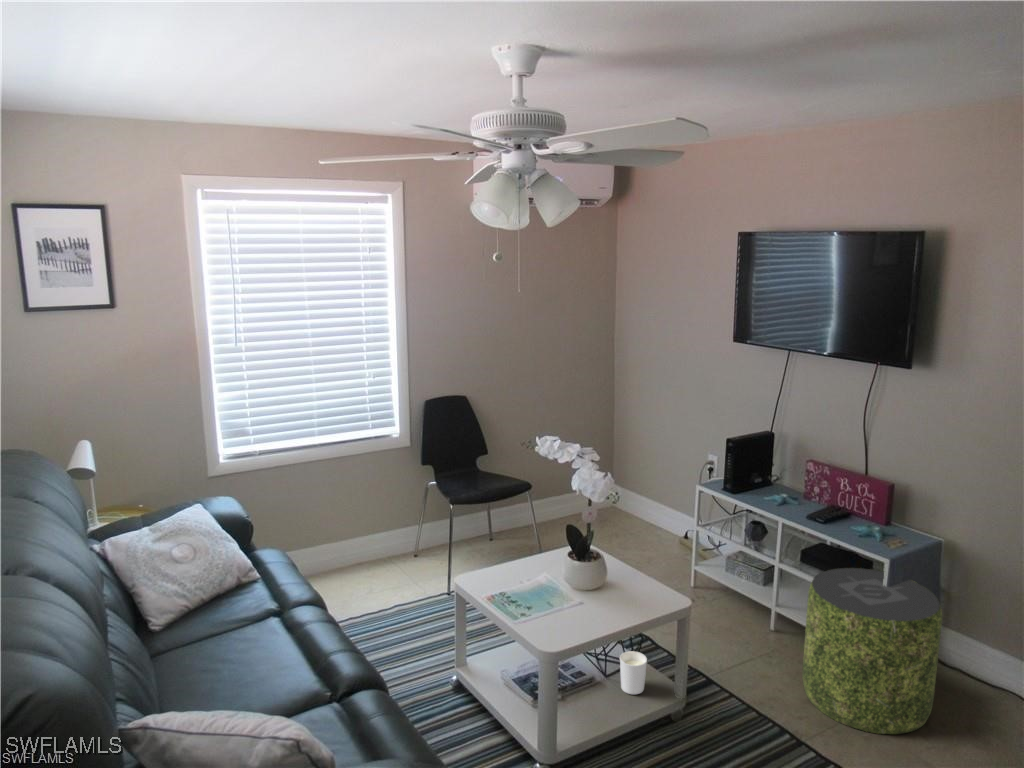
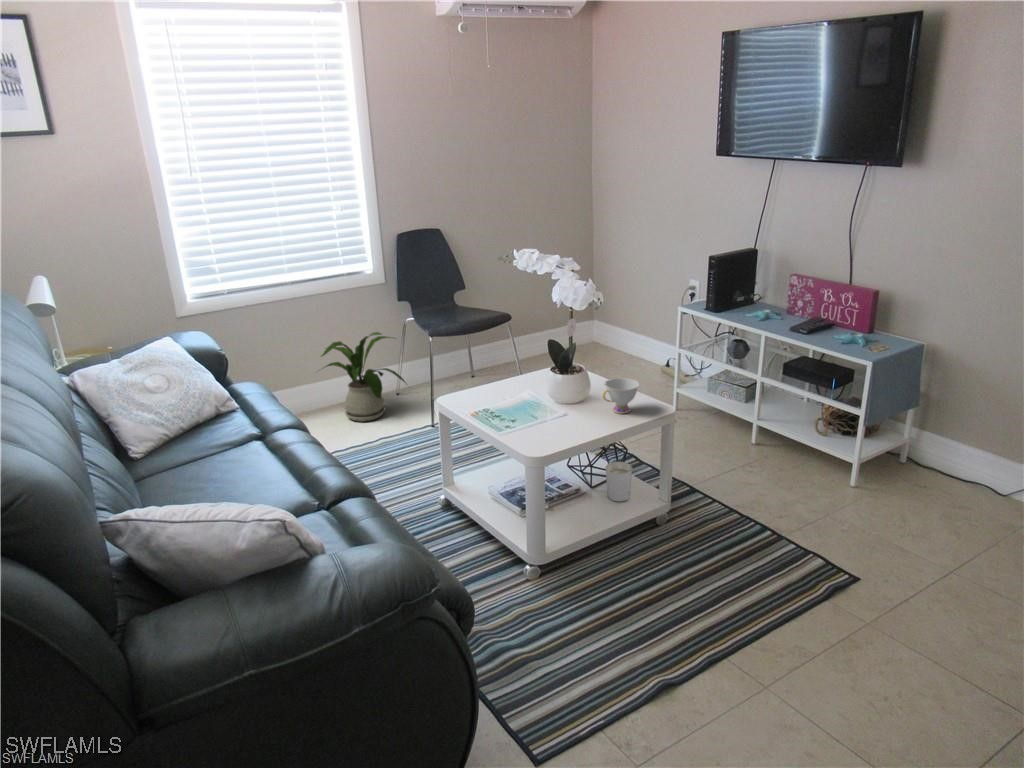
house plant: none [333,498,425,587] -> present [322,332,406,421]
teacup: none [618,567,654,605] -> present [603,378,640,414]
pouf: present [802,568,942,734] -> none [783,374,924,526]

